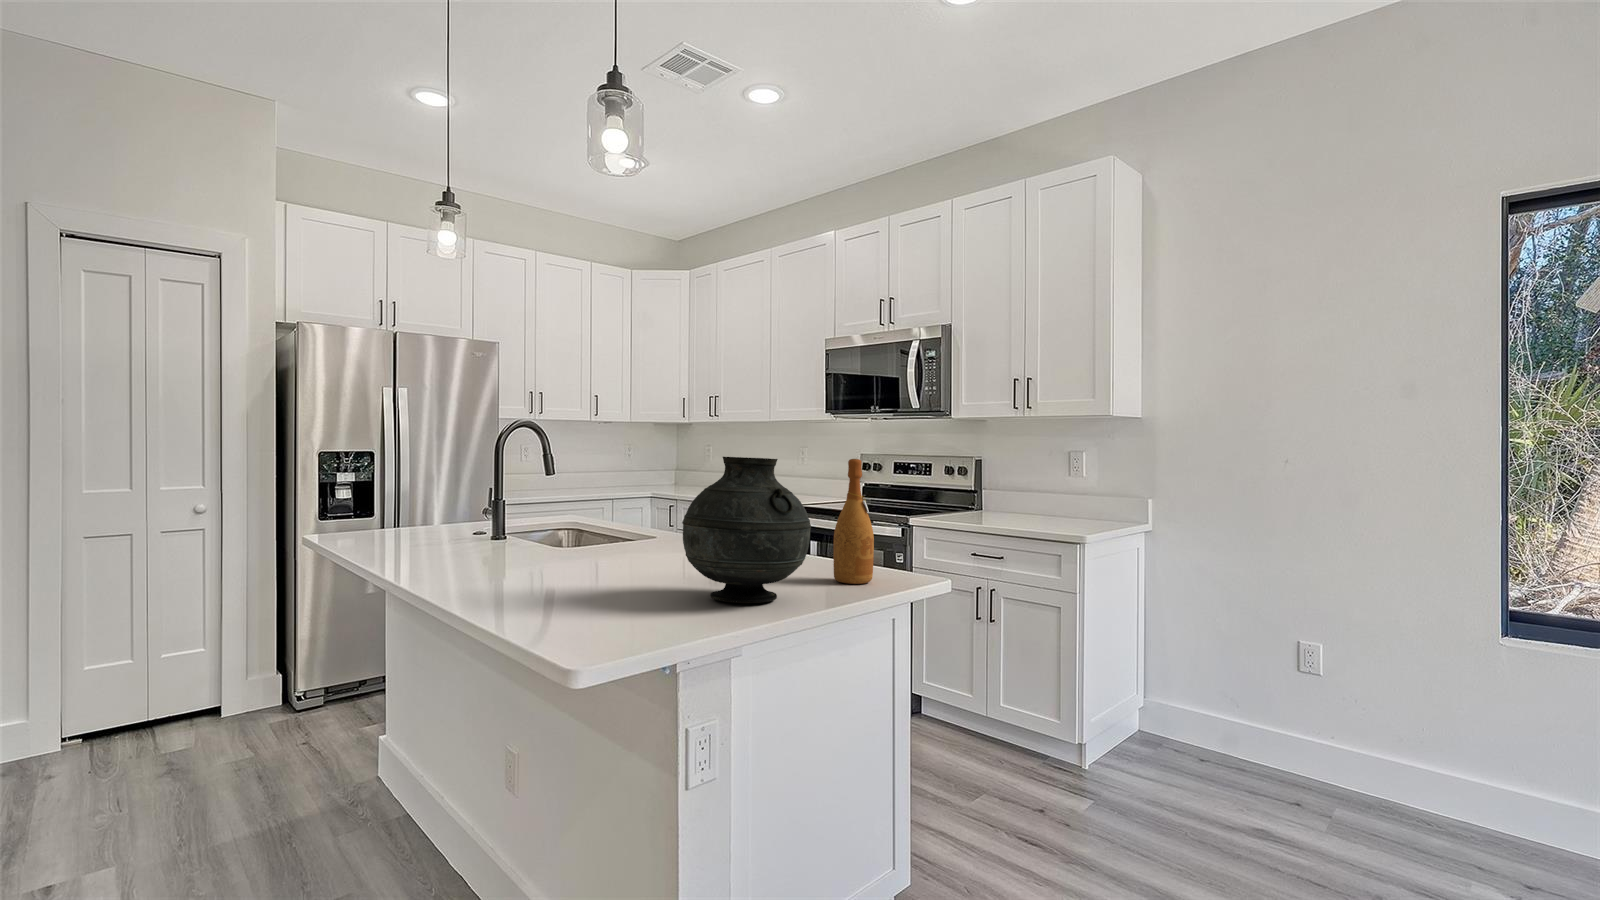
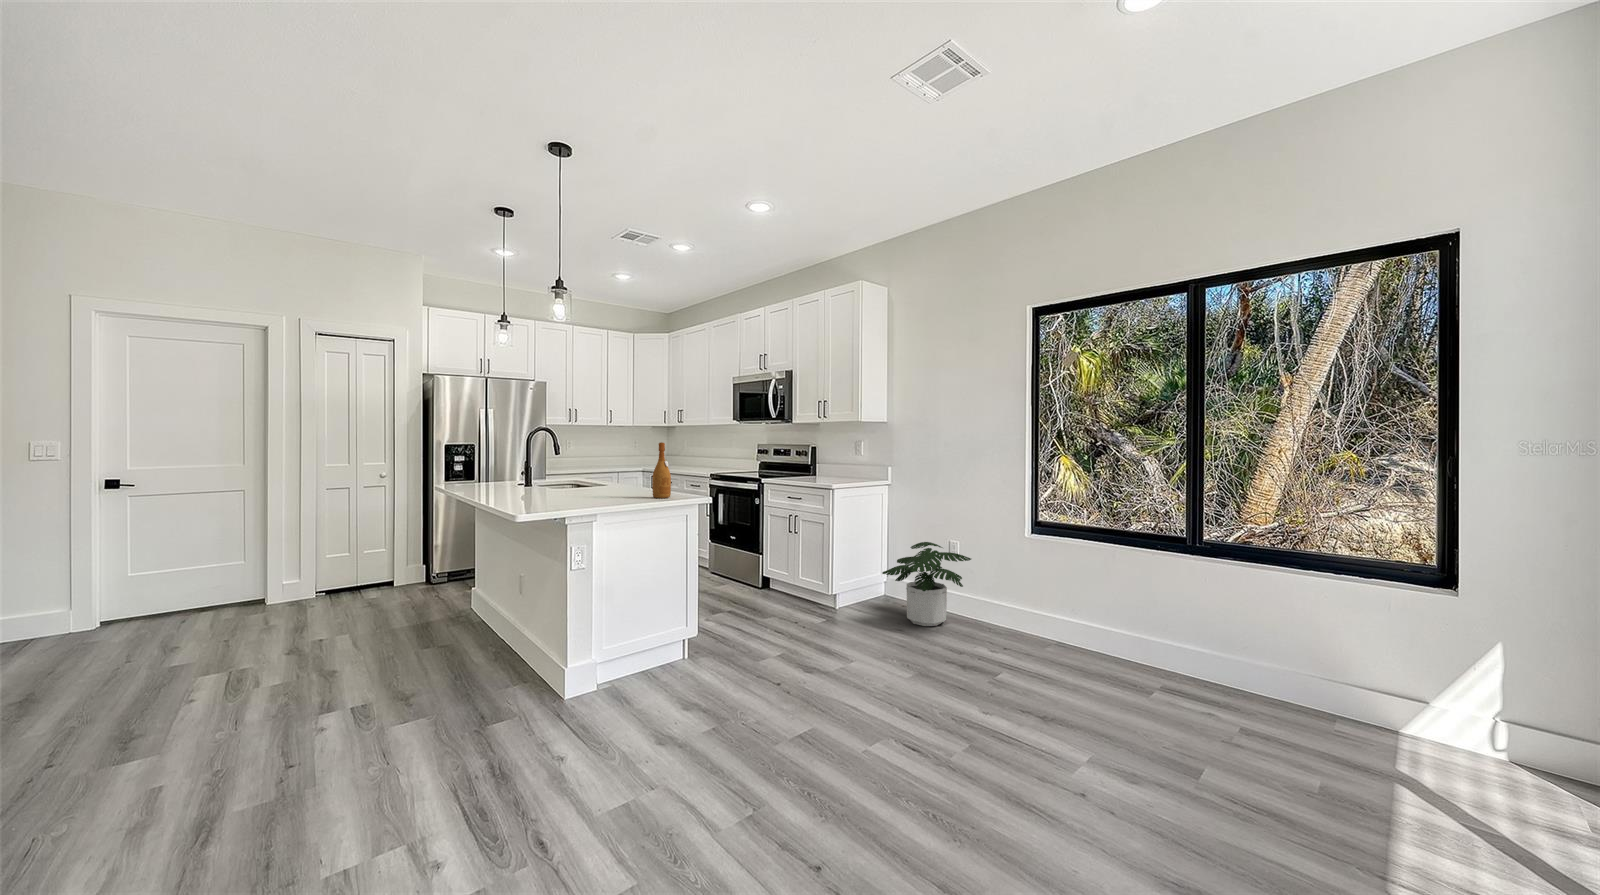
vase: present [682,457,811,603] -> none [570,441,627,501]
potted plant: none [1196,643,1394,813] -> present [882,542,971,626]

